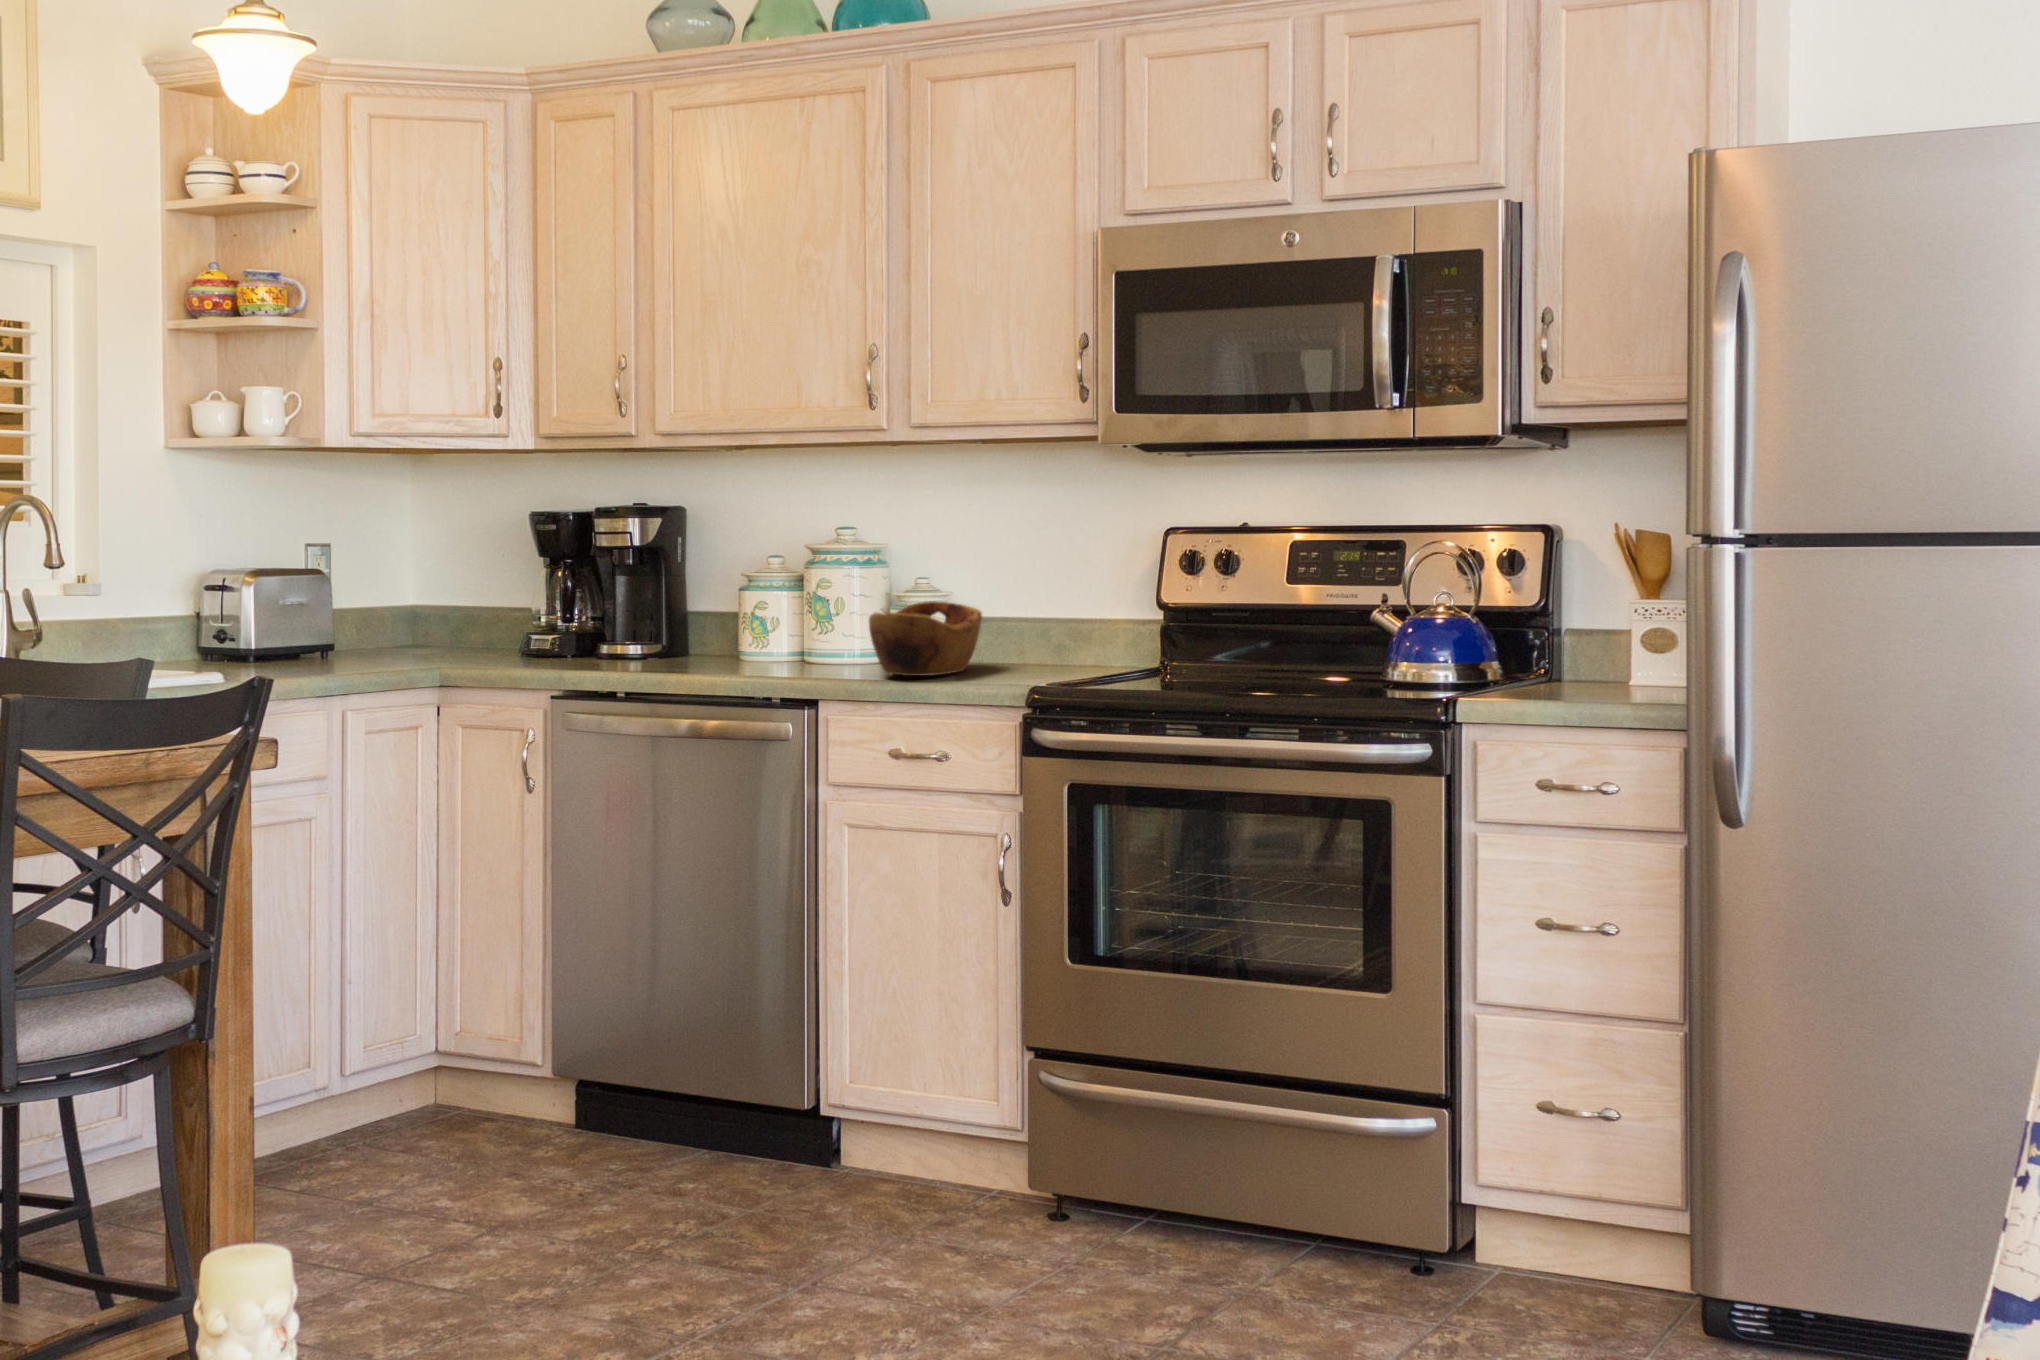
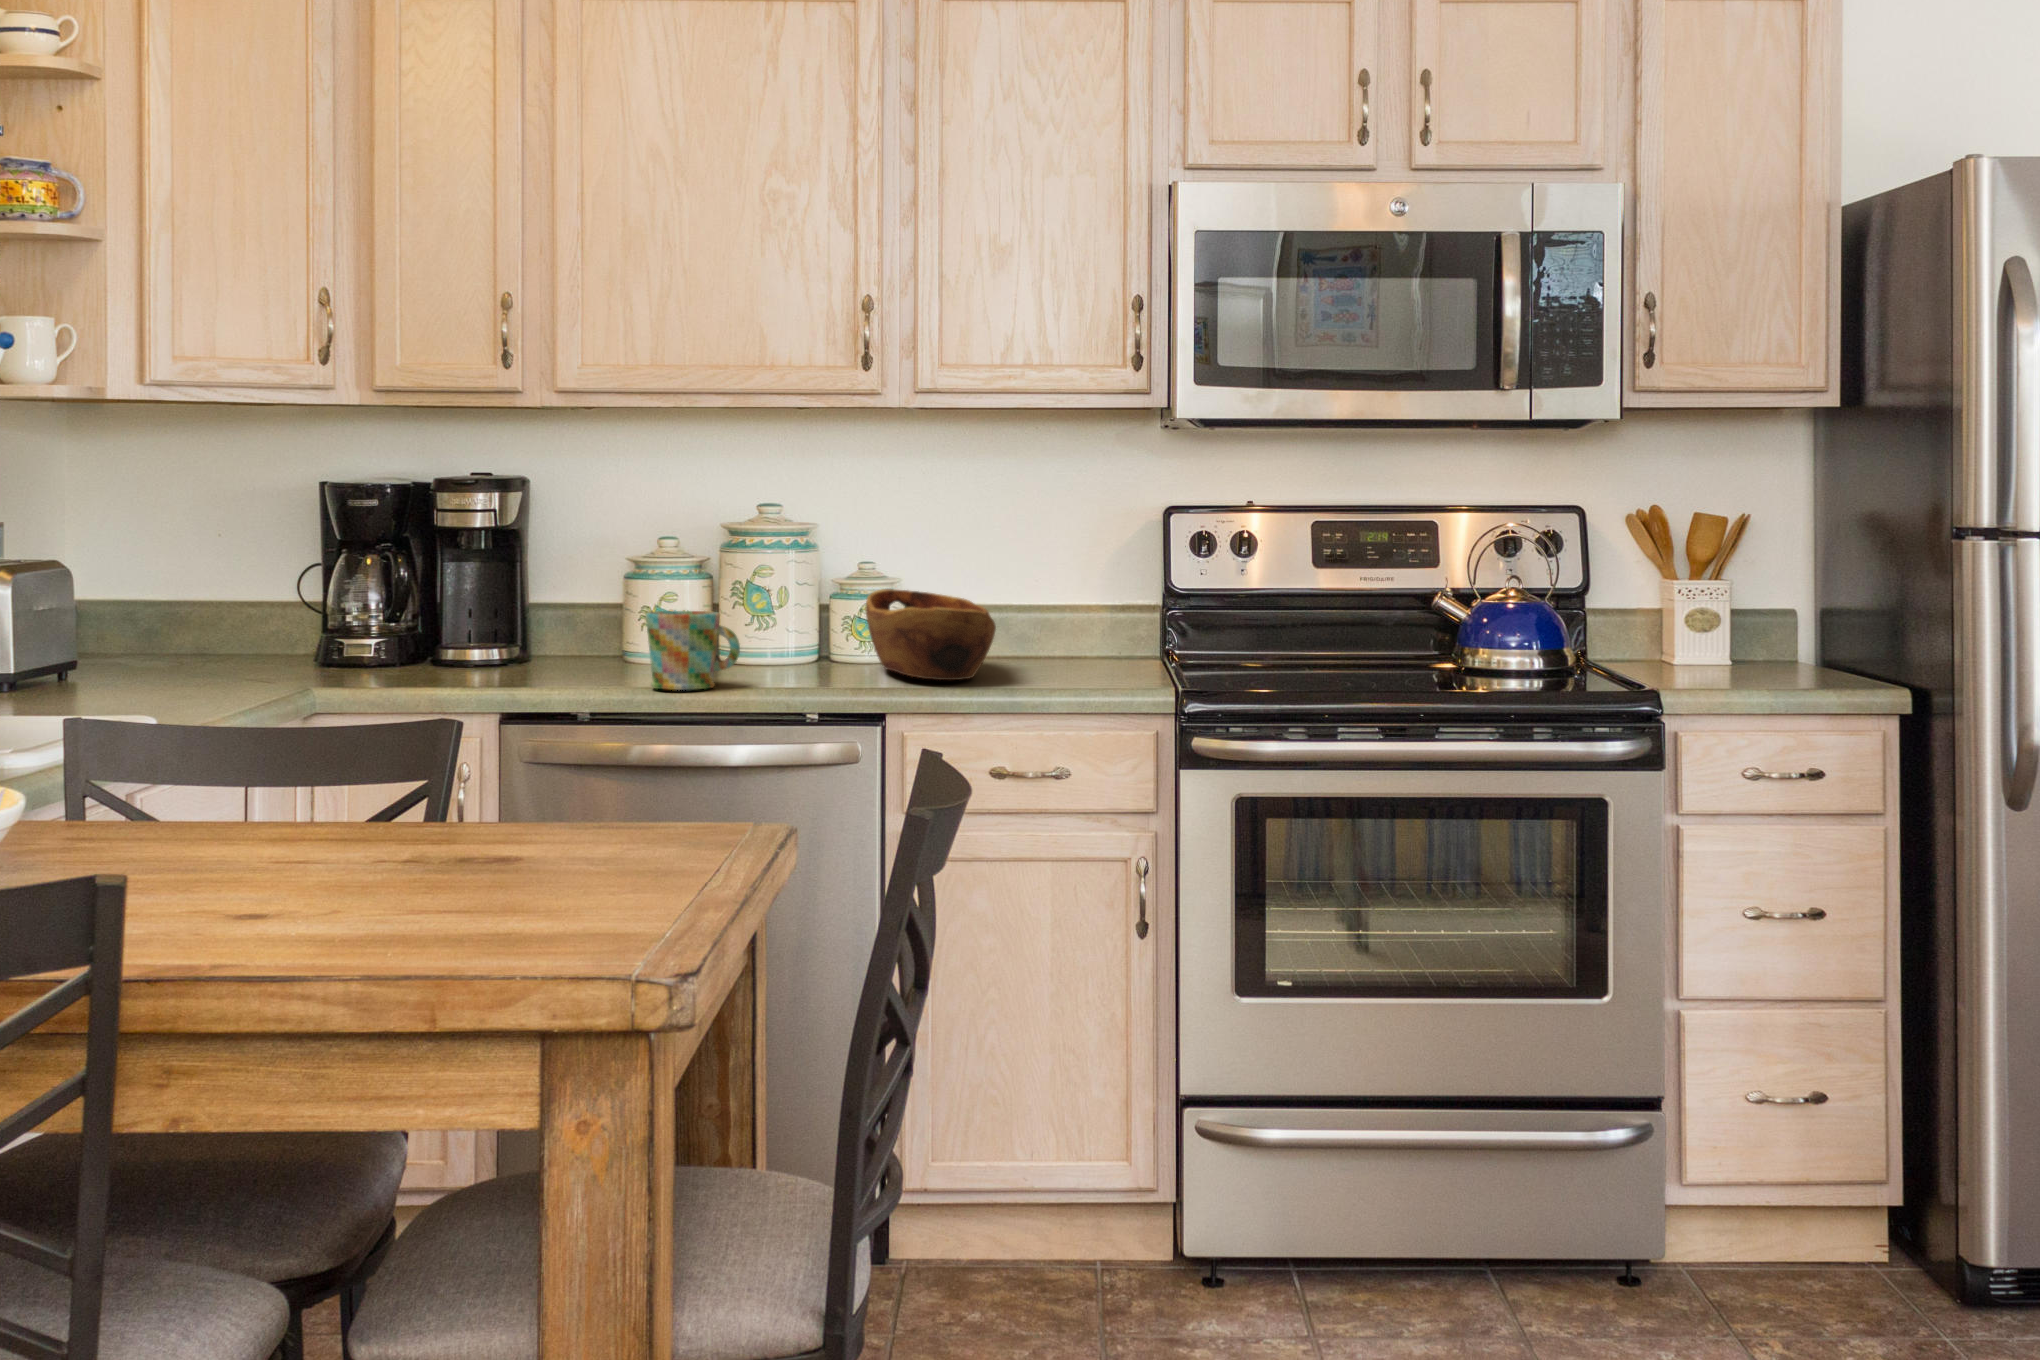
mug: none [689,614,761,677] -> present [646,611,740,690]

